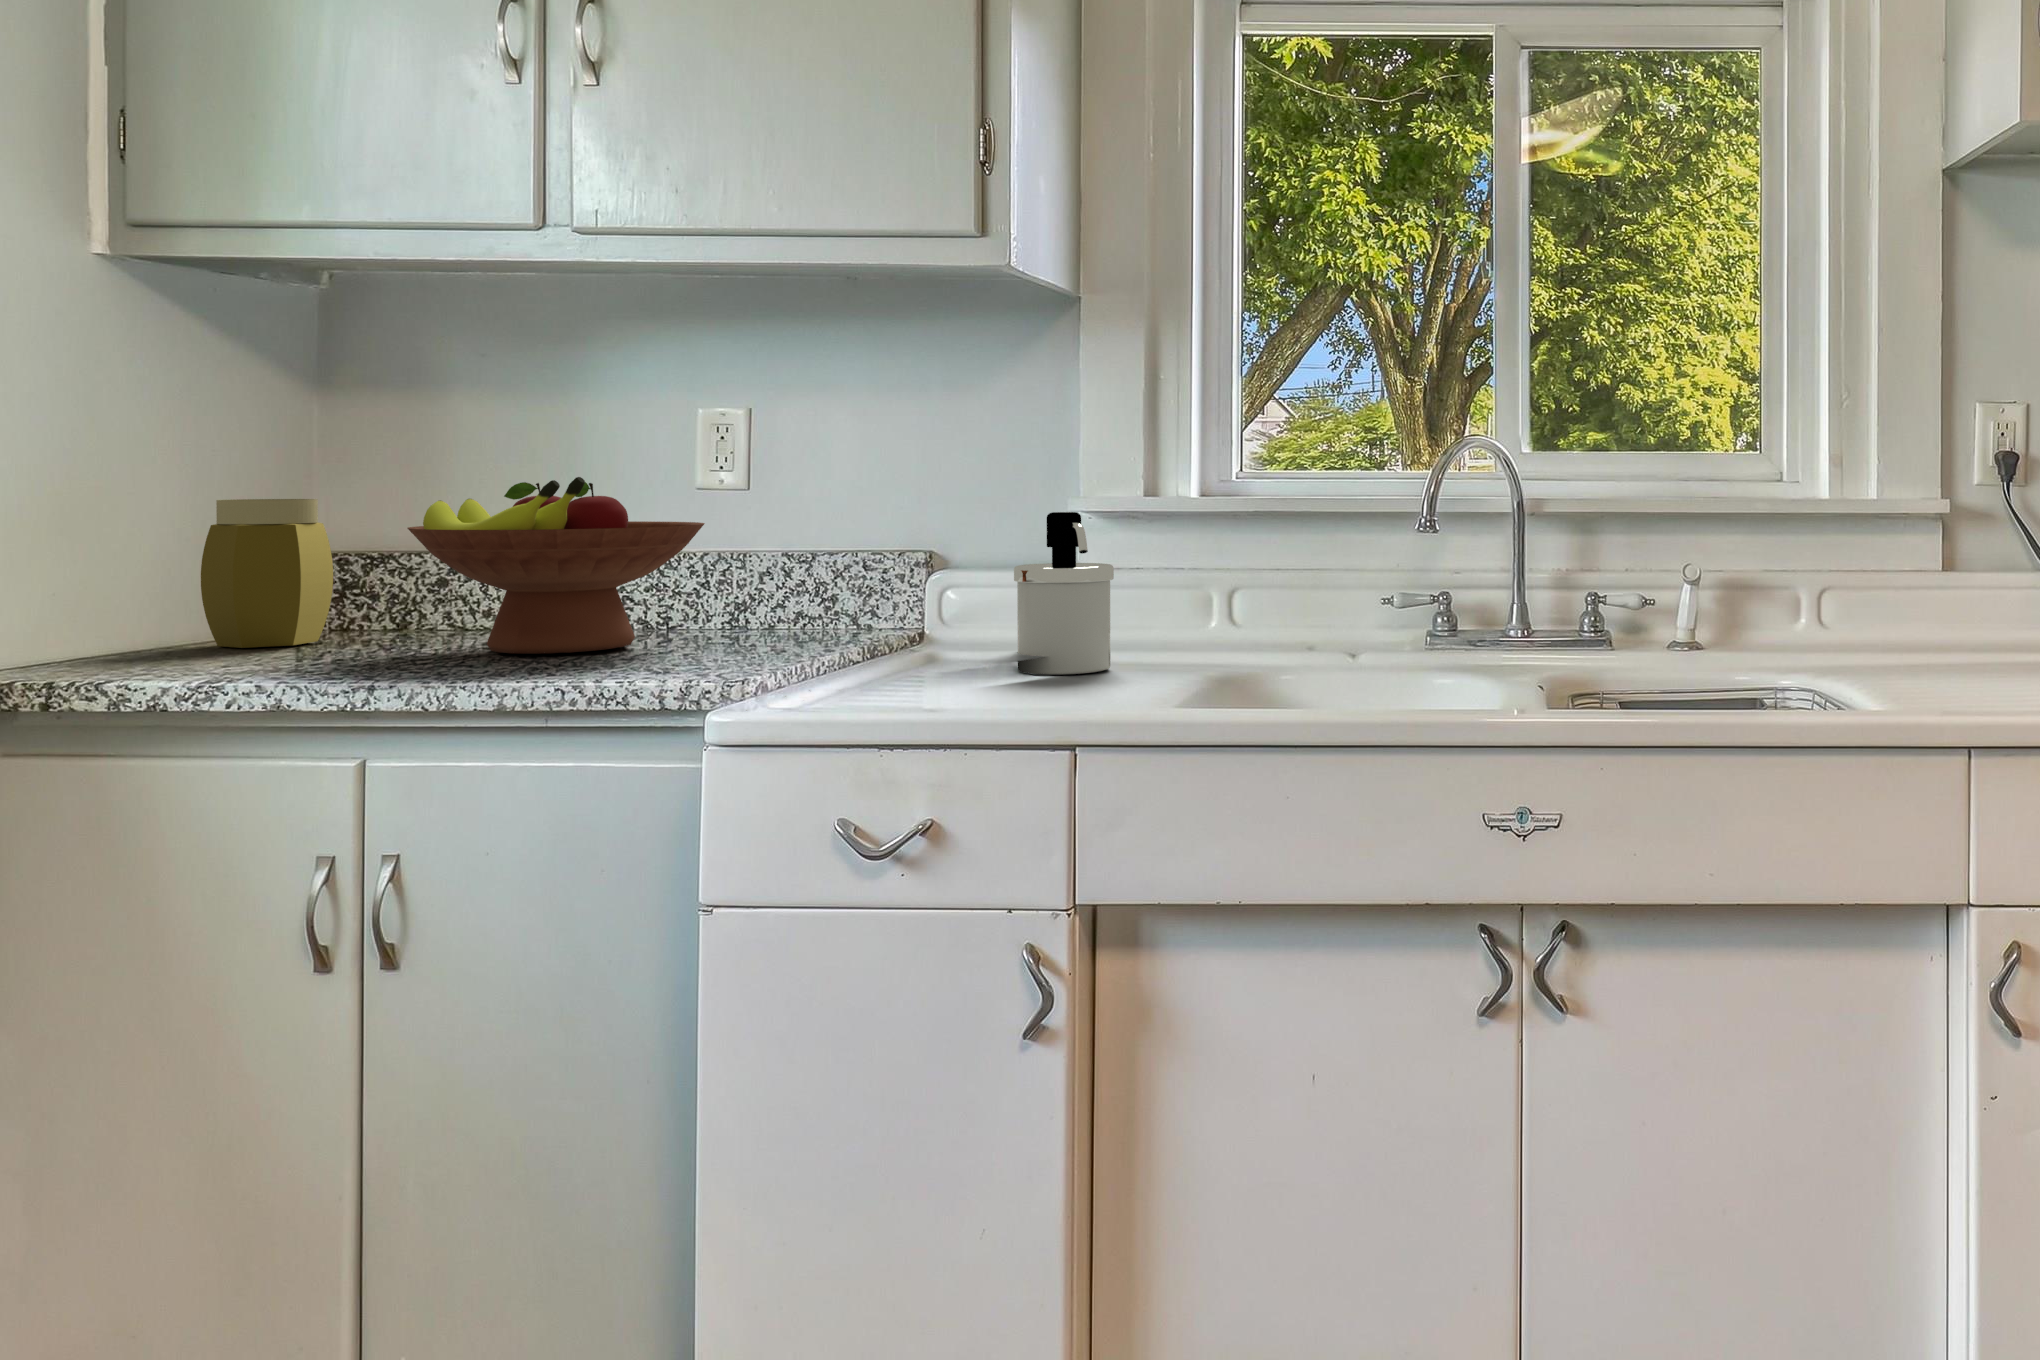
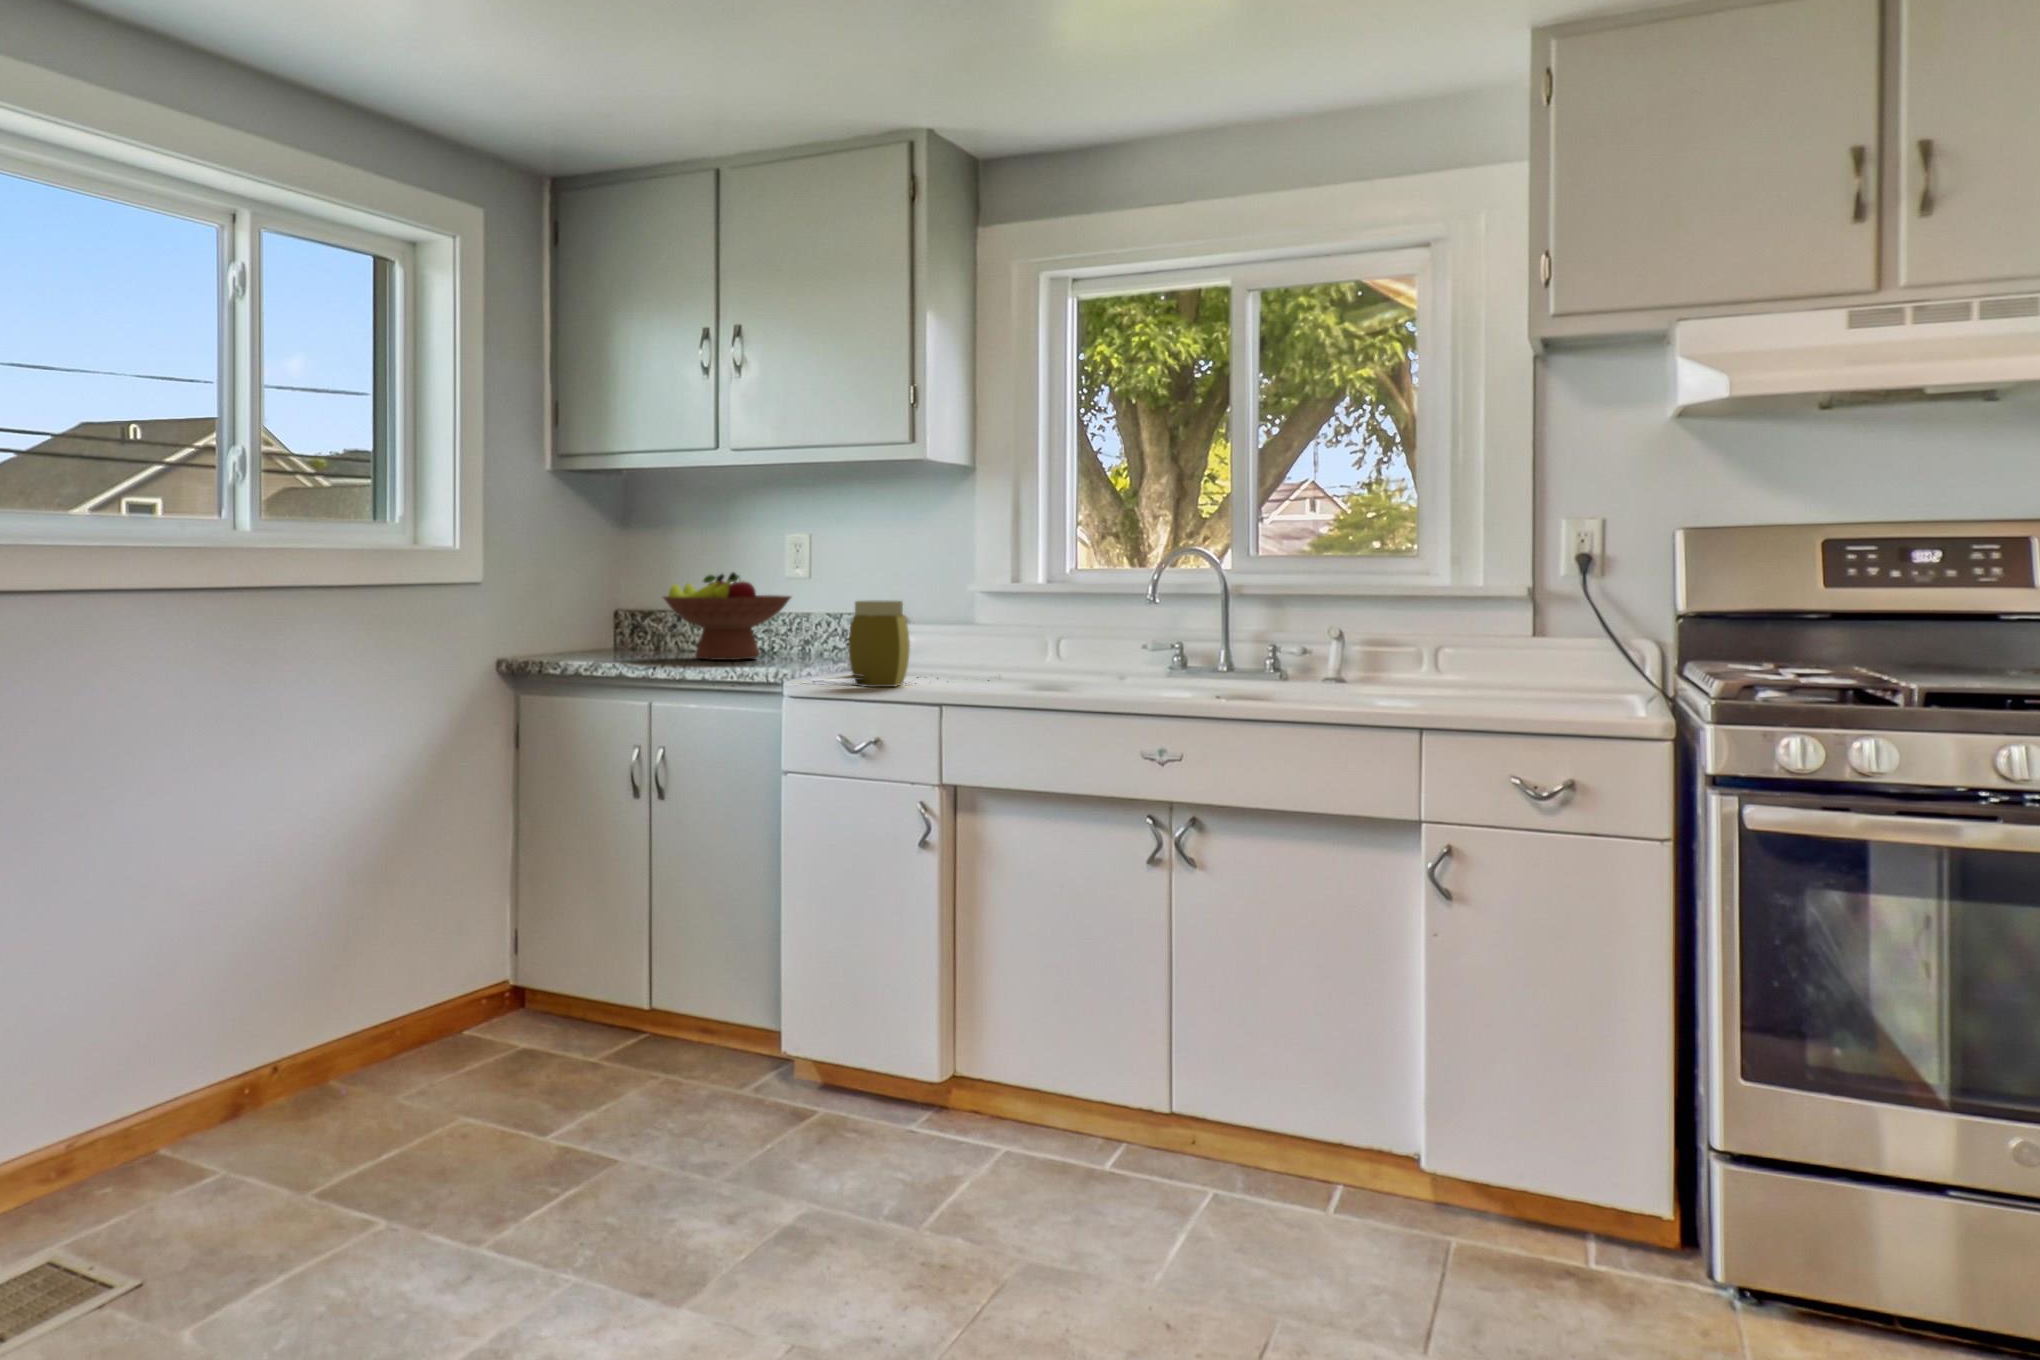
jar: present [201,499,333,648] -> present [849,601,910,687]
soap dispenser: present [1014,512,1114,675] -> none [939,591,992,680]

